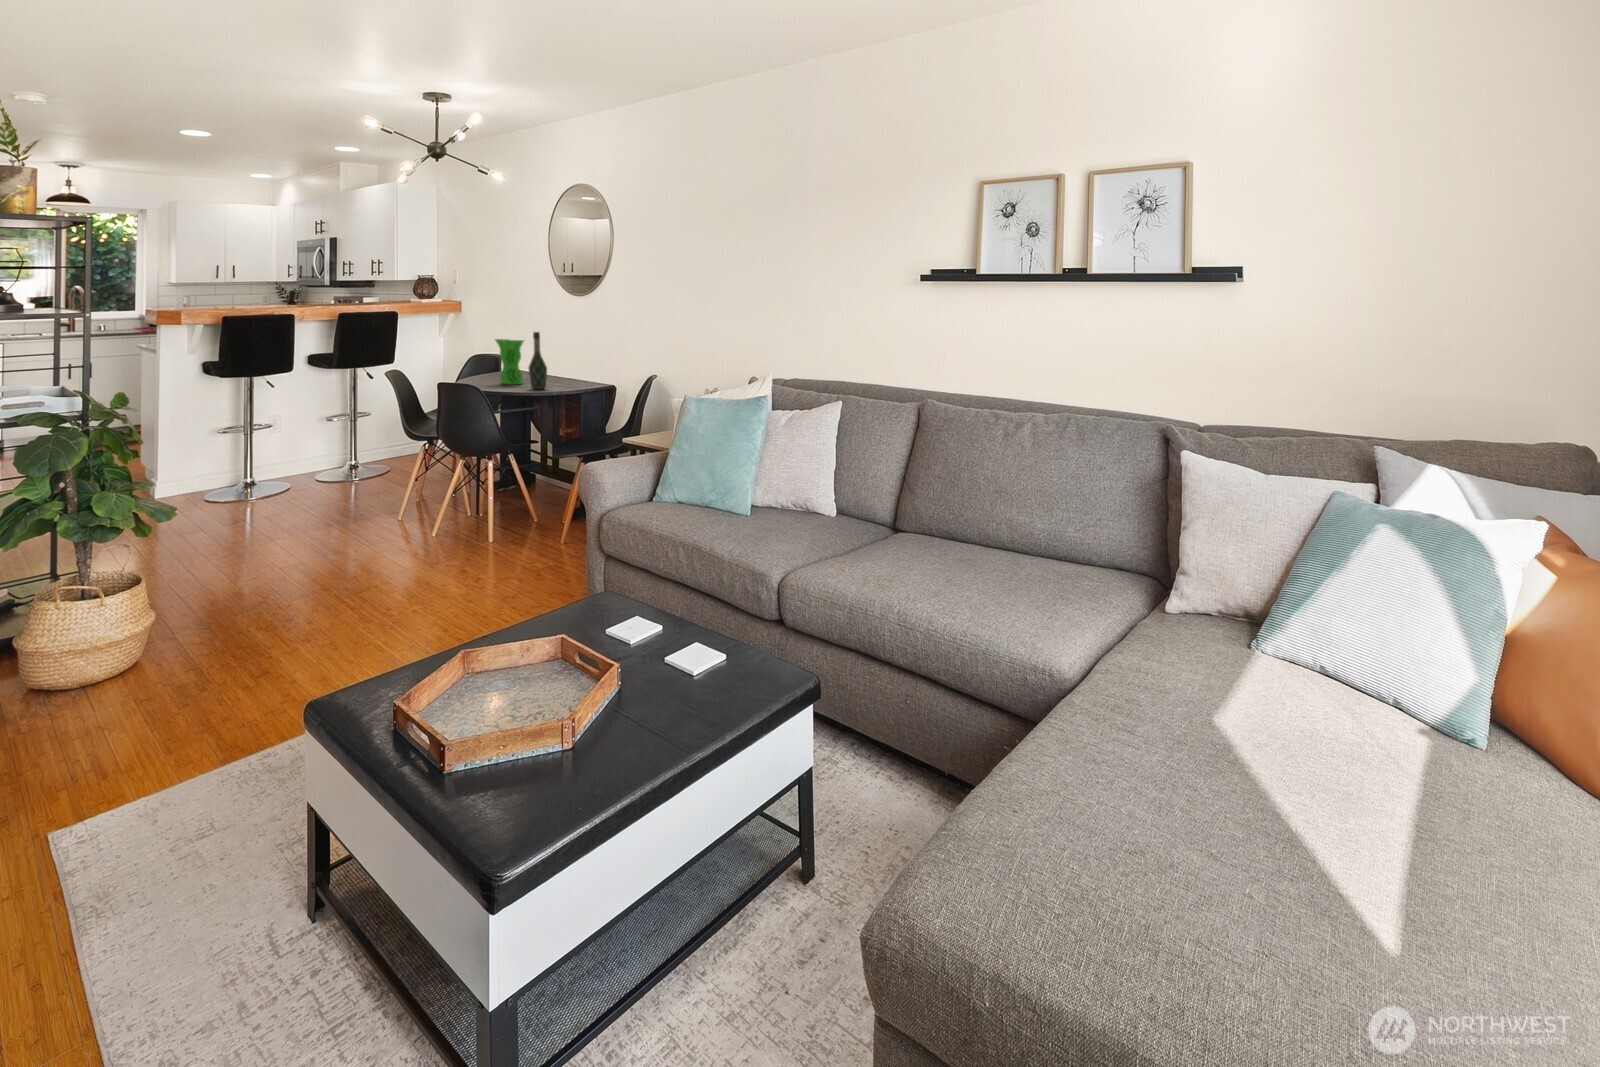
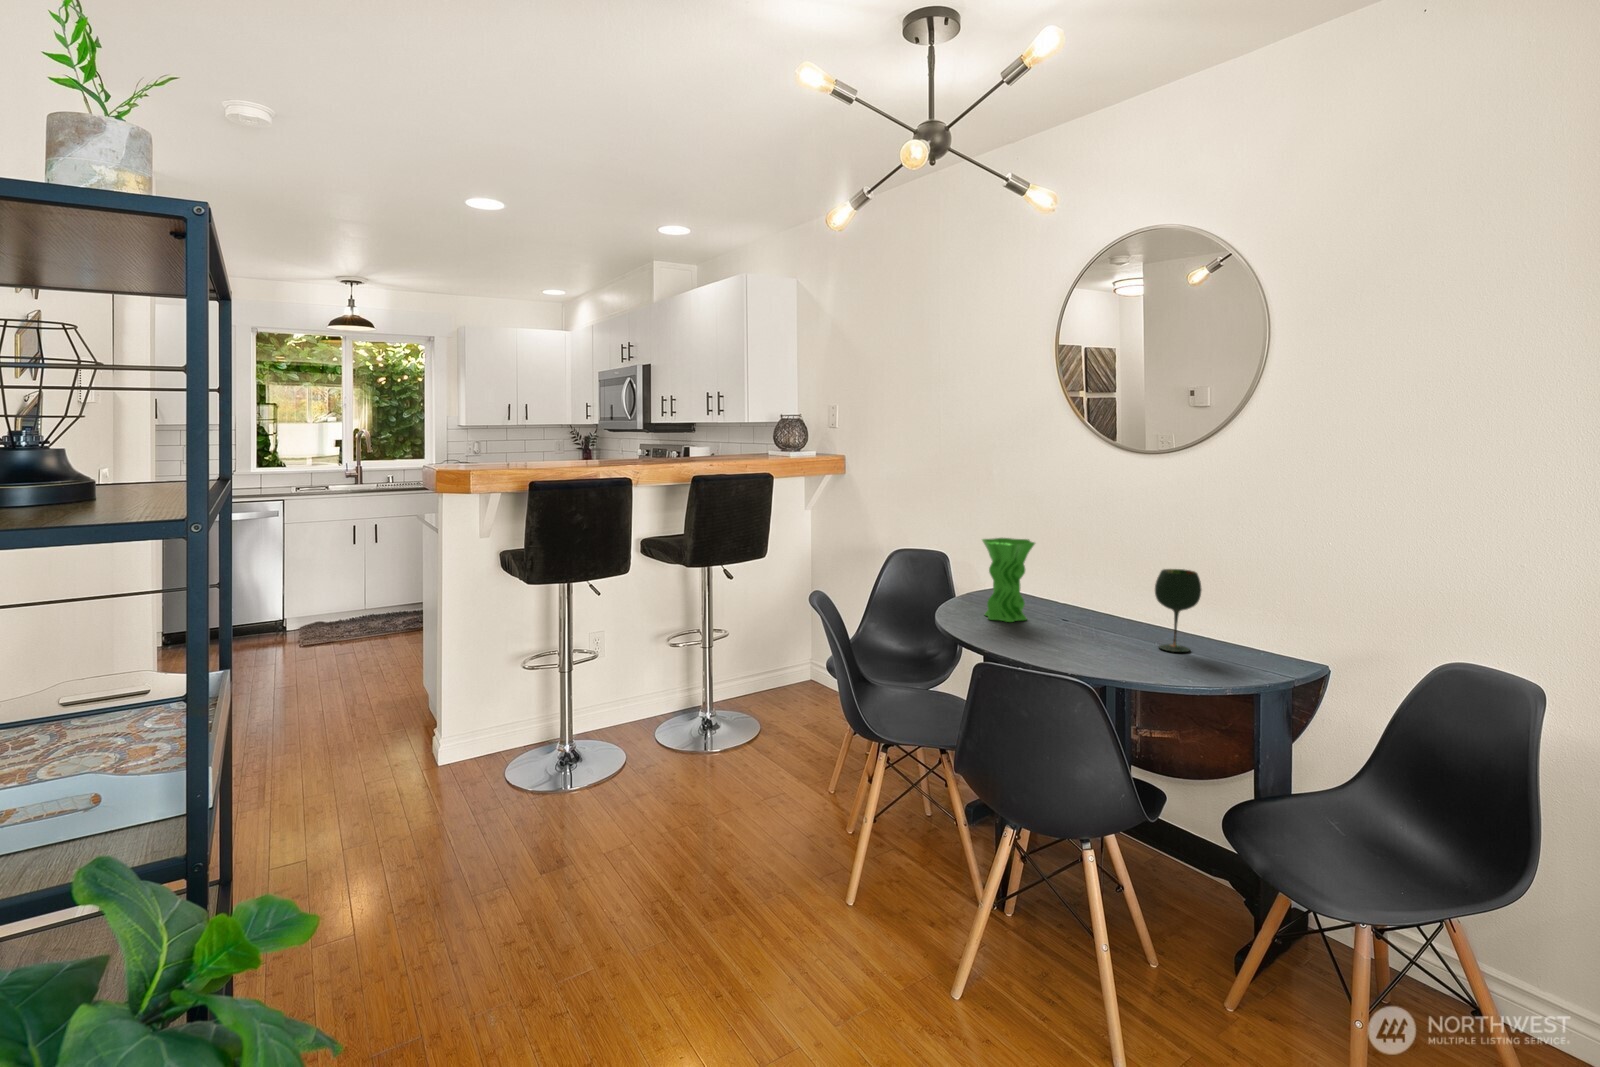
wine bottle: present [529,332,547,389] -> none [1087,542,1124,652]
wine glass: none [565,348,588,390] -> present [1155,569,1201,652]

